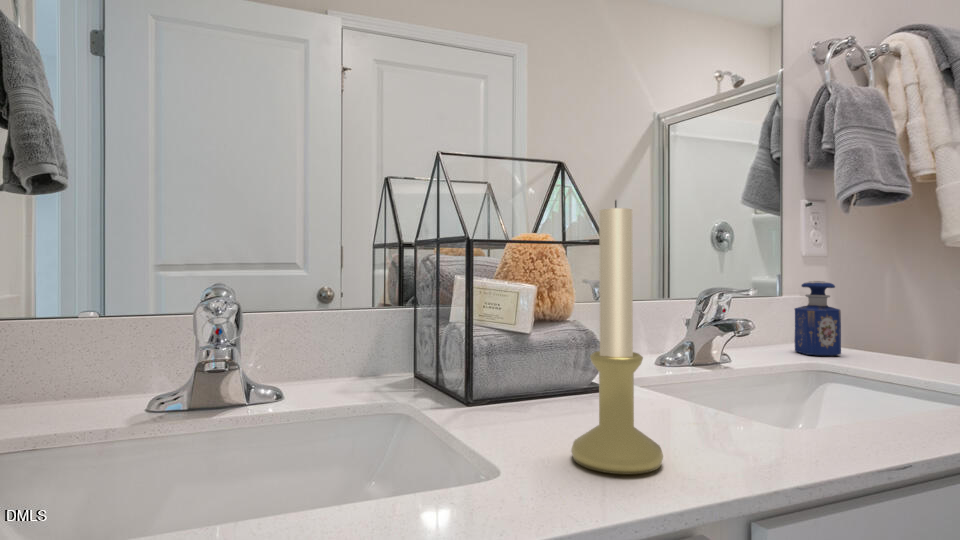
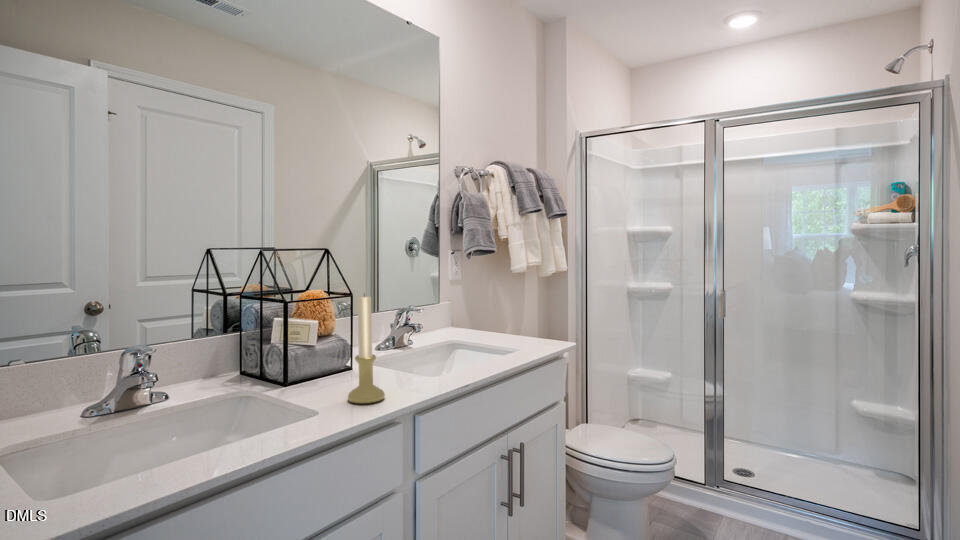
perfume bottle: present [794,281,841,355] -> none [445,297,466,336]

